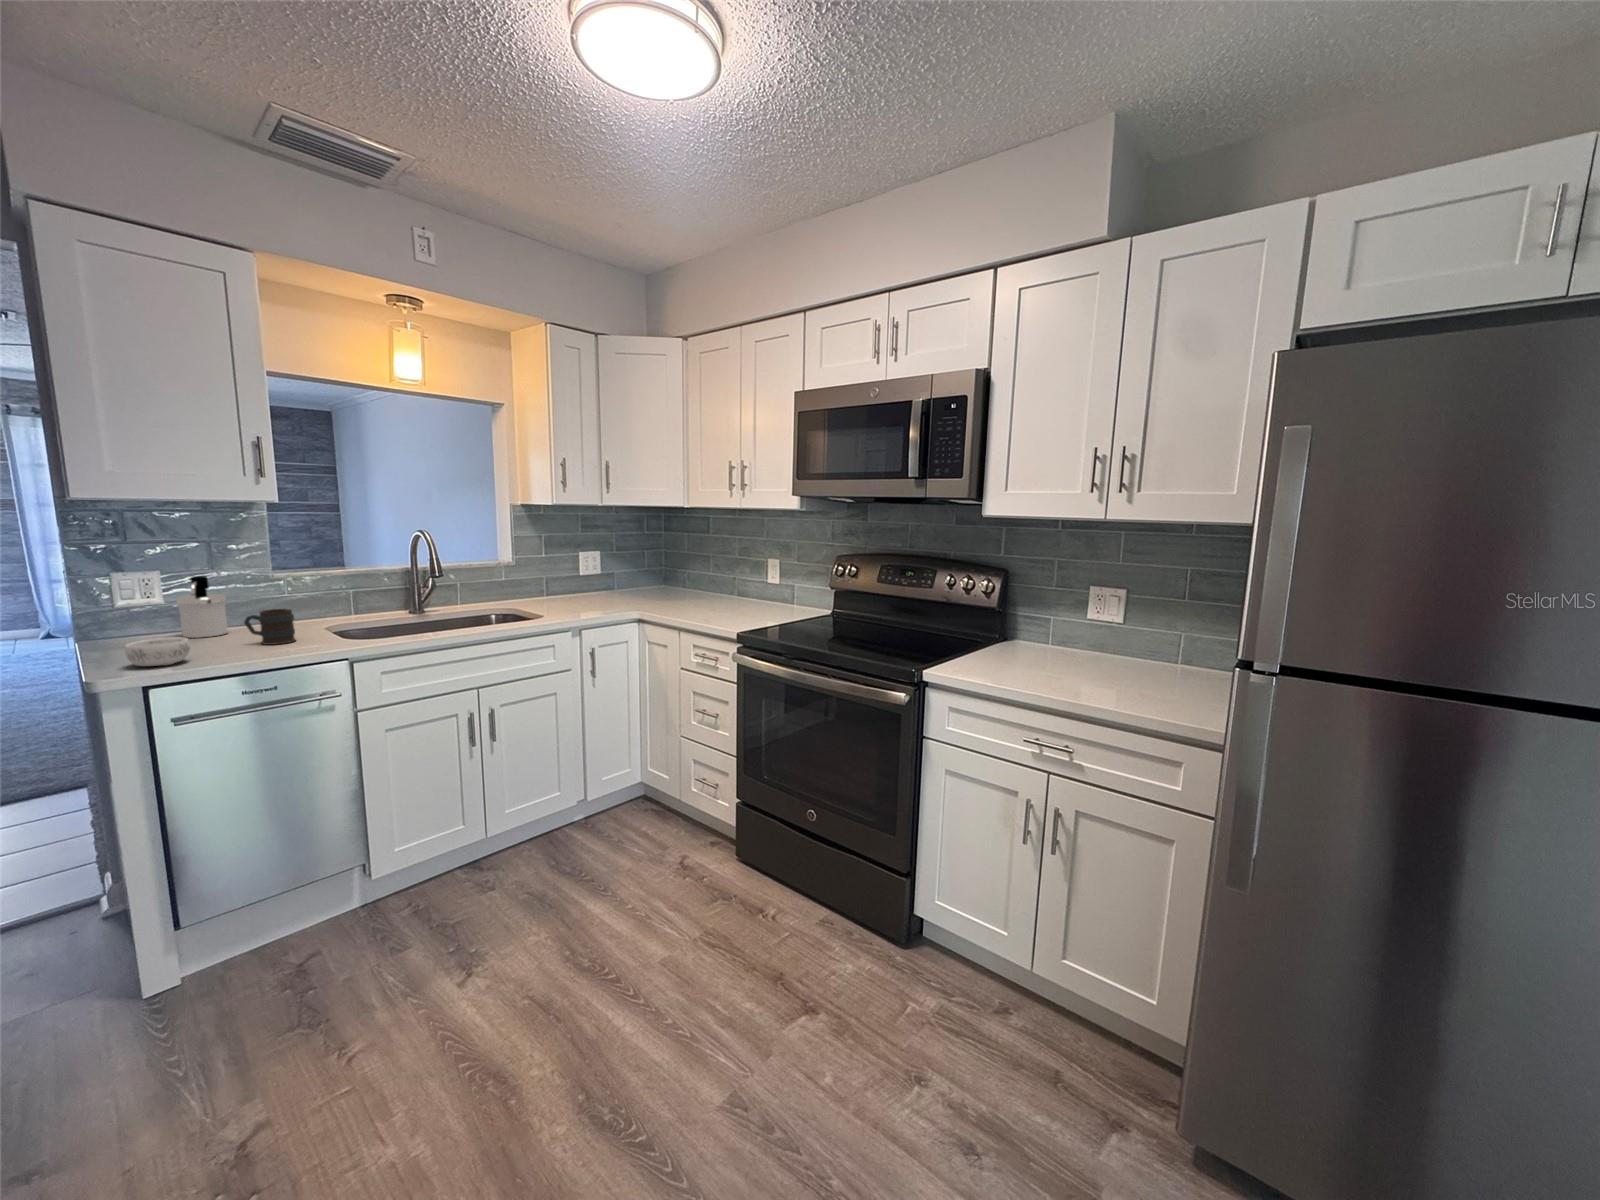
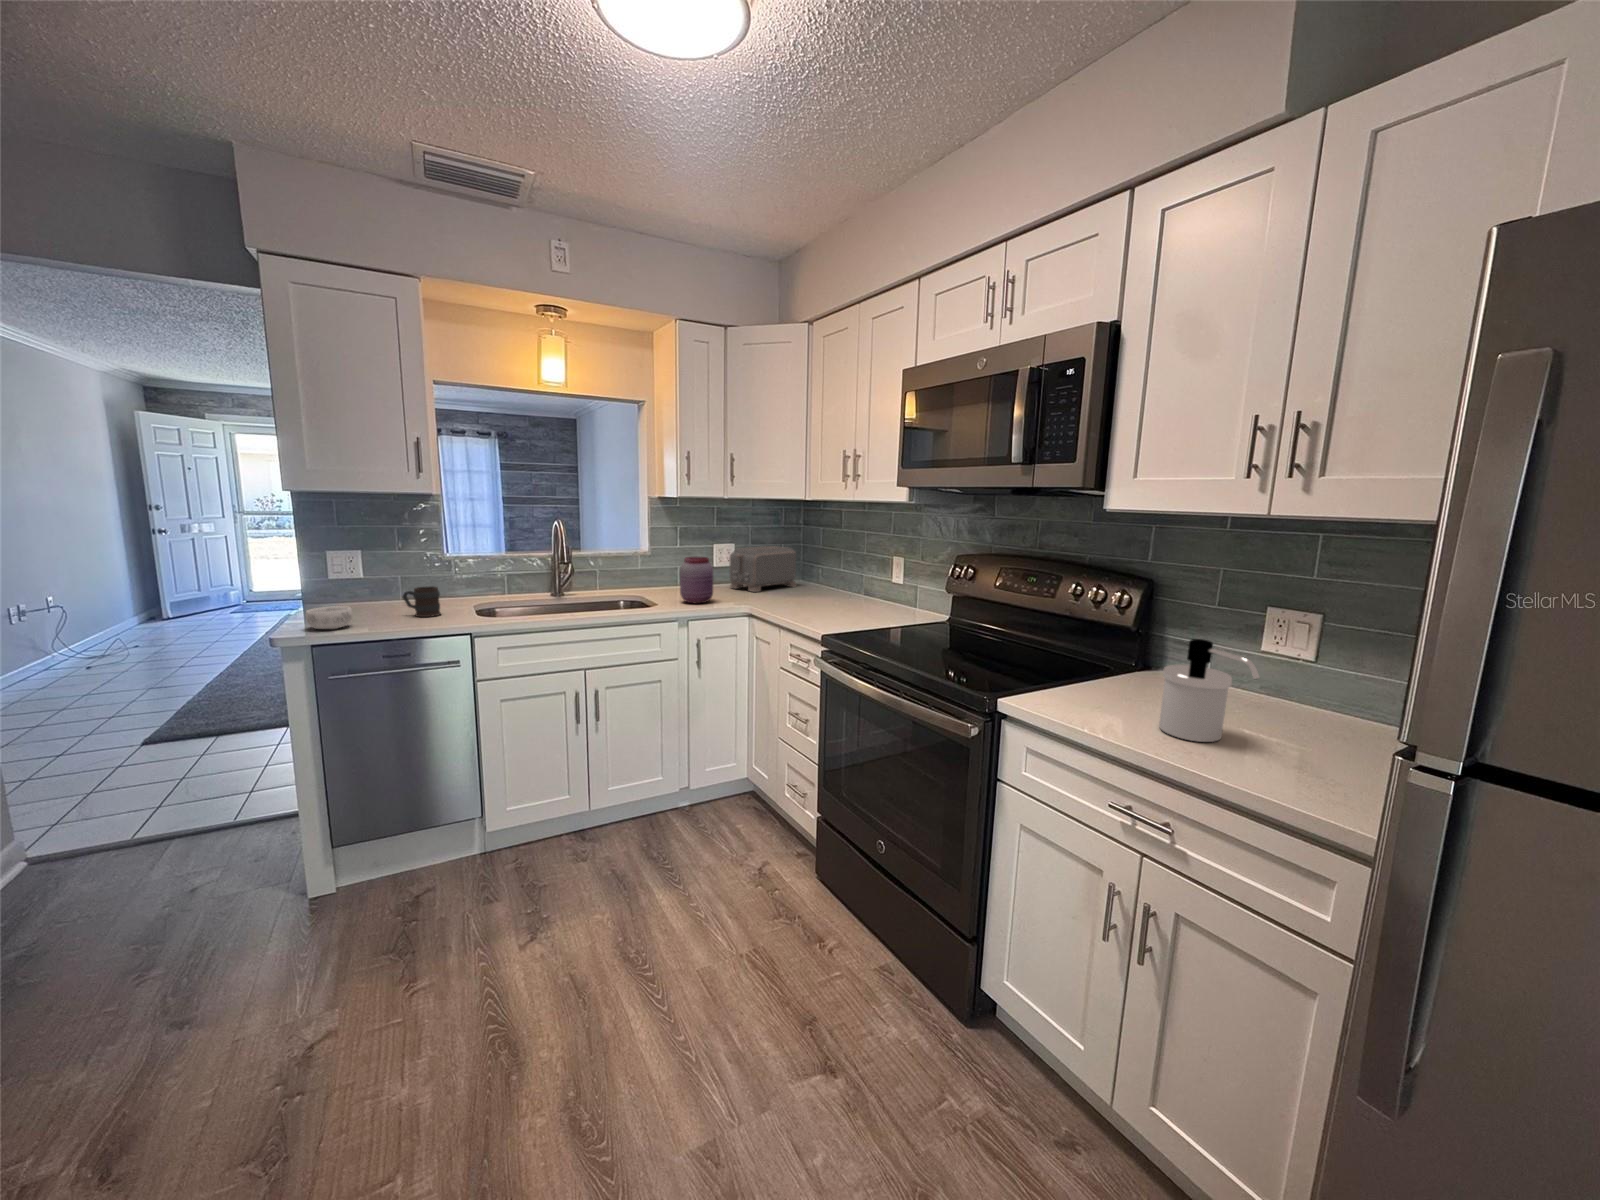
toaster: none [601,553,668,599] -> present [730,546,796,592]
jar: none [563,565,599,613] -> present [680,557,713,604]
soap dispenser: present [176,576,228,638] -> present [1159,639,1260,742]

